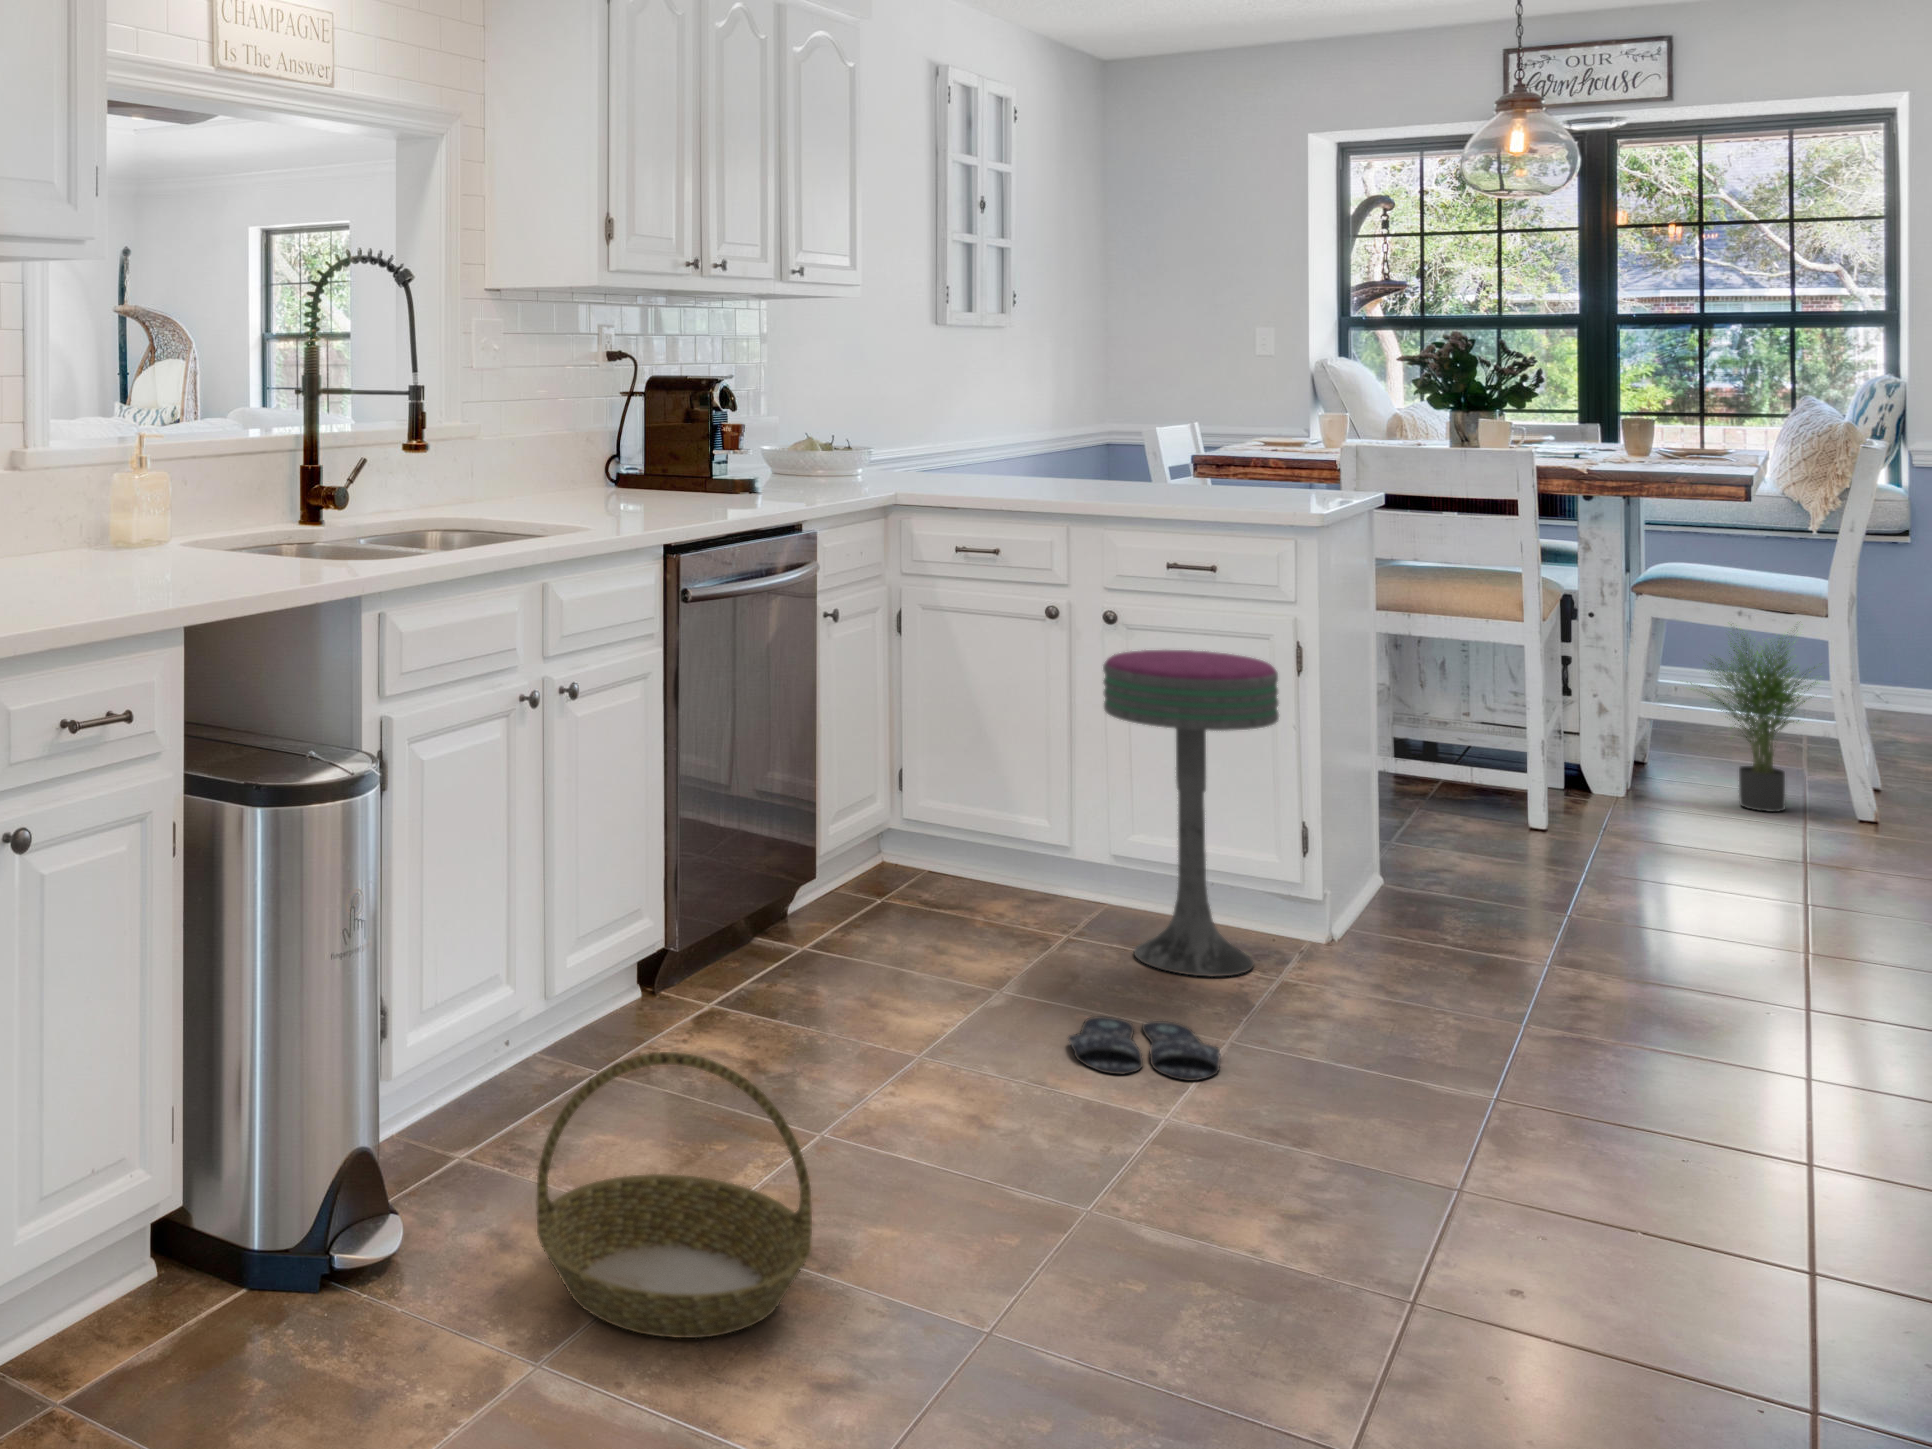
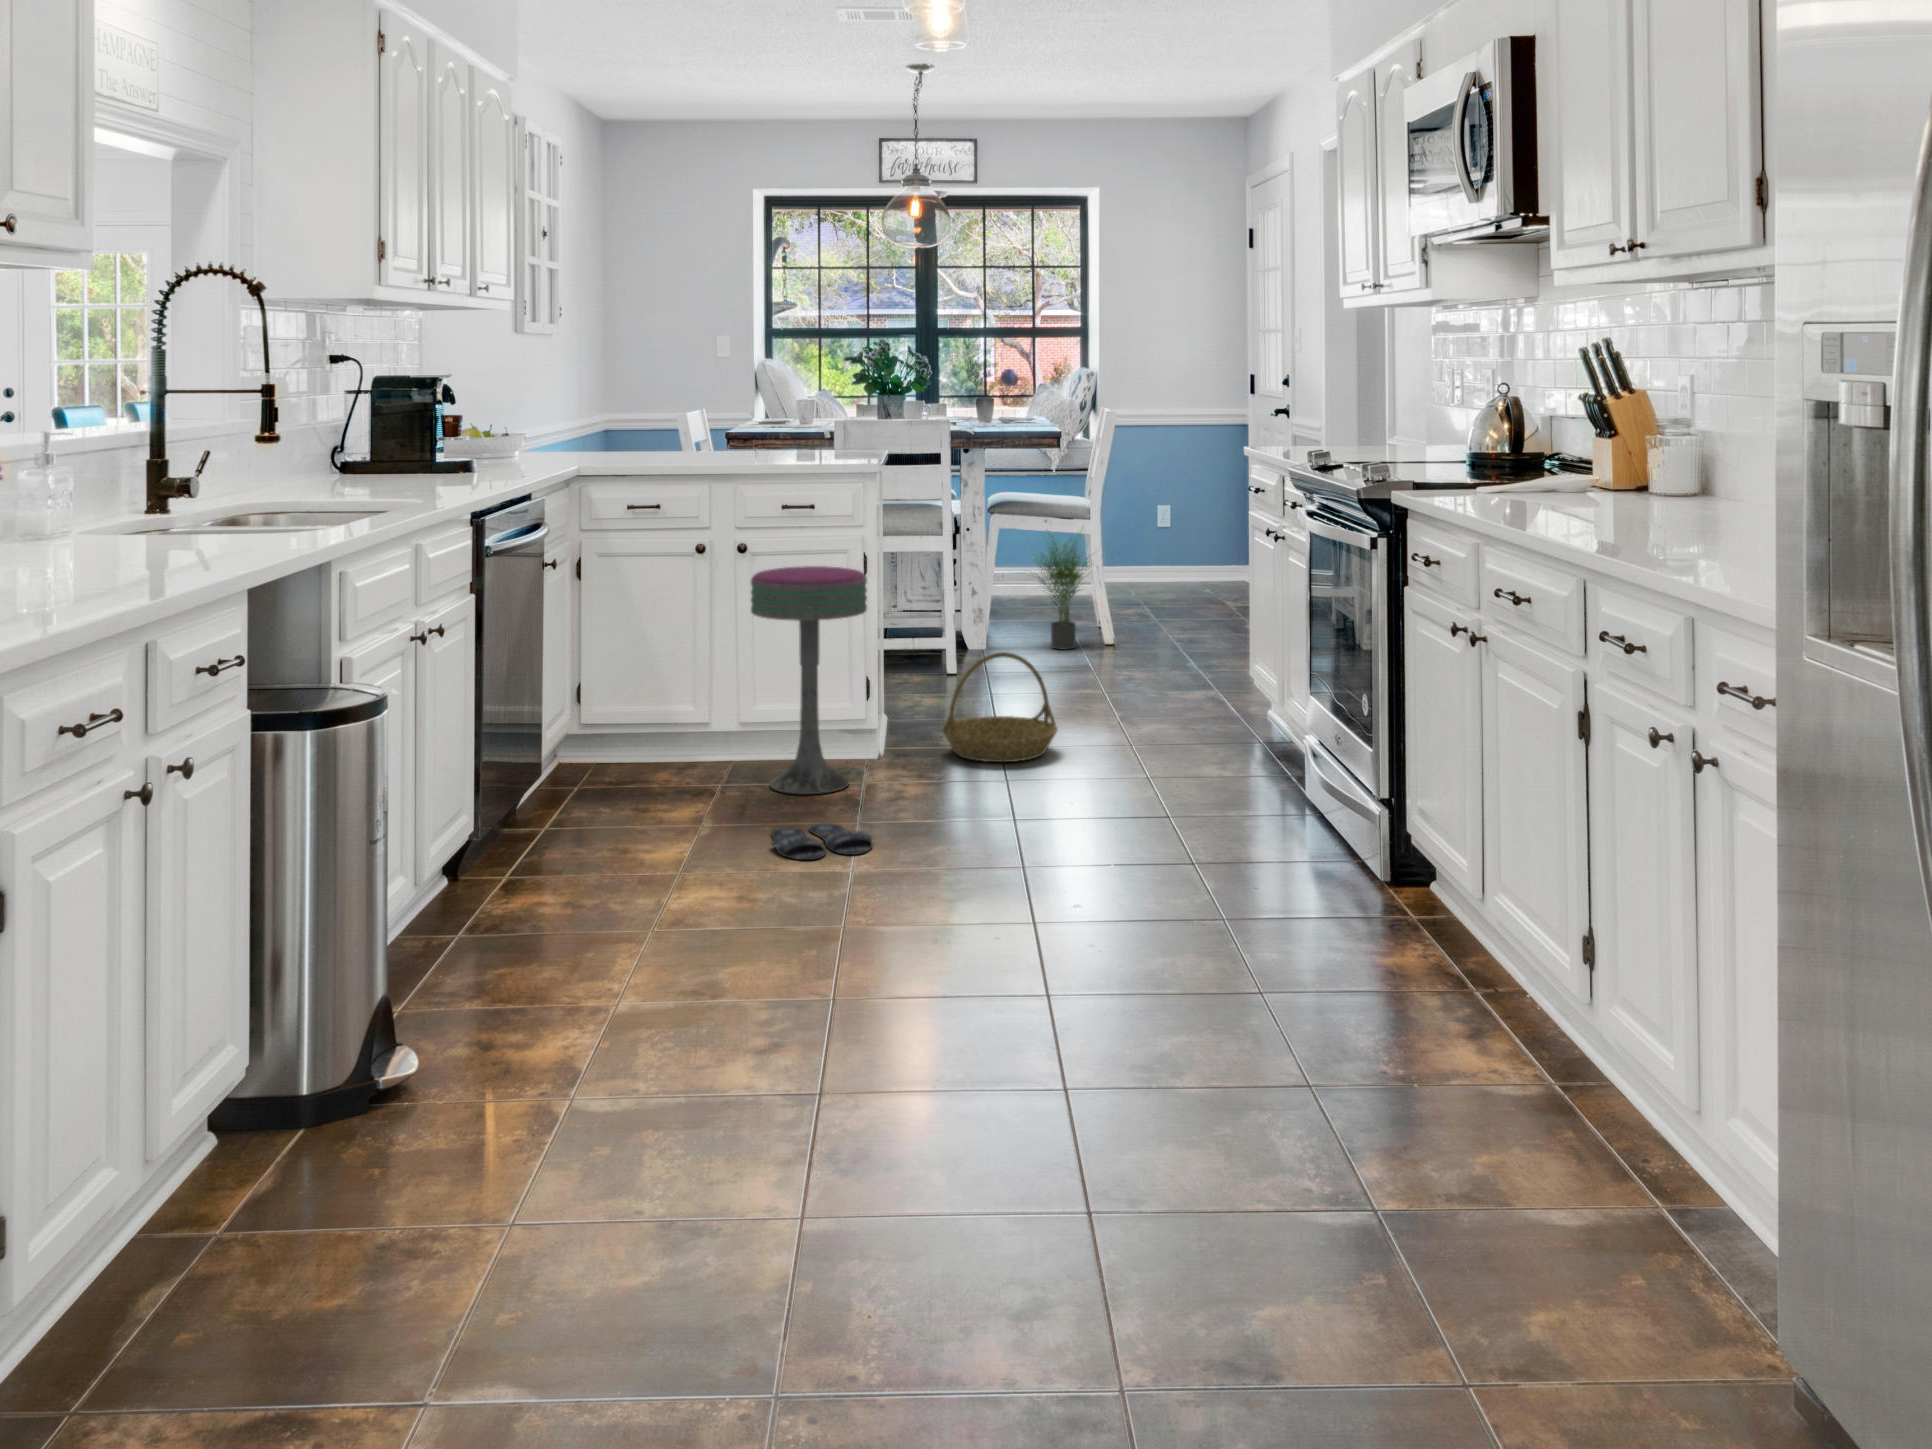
basket: present [537,1052,812,1338] -> present [942,652,1058,762]

